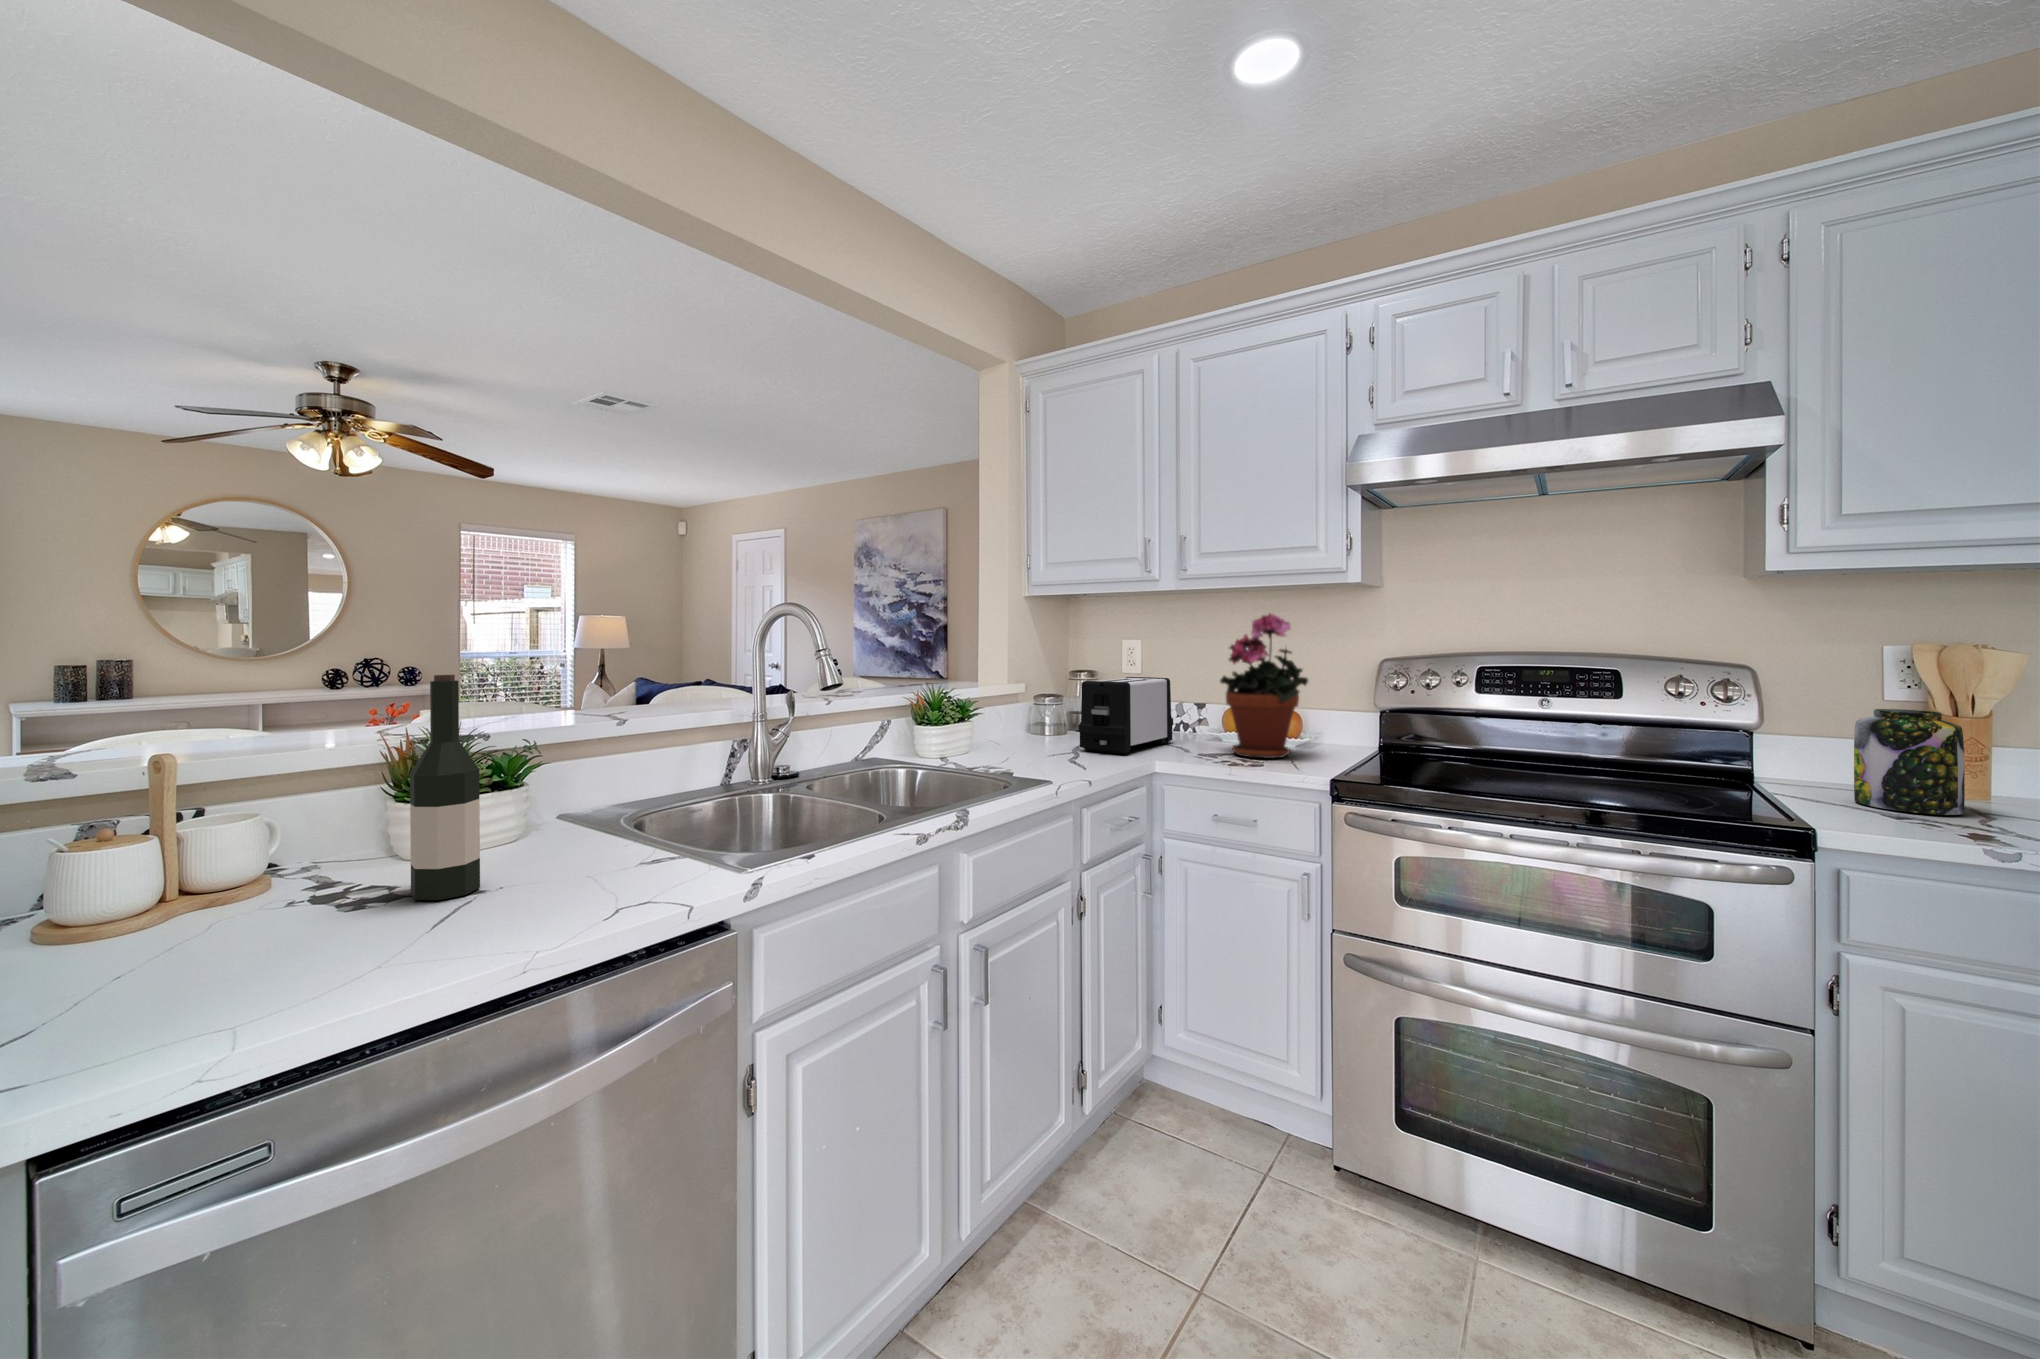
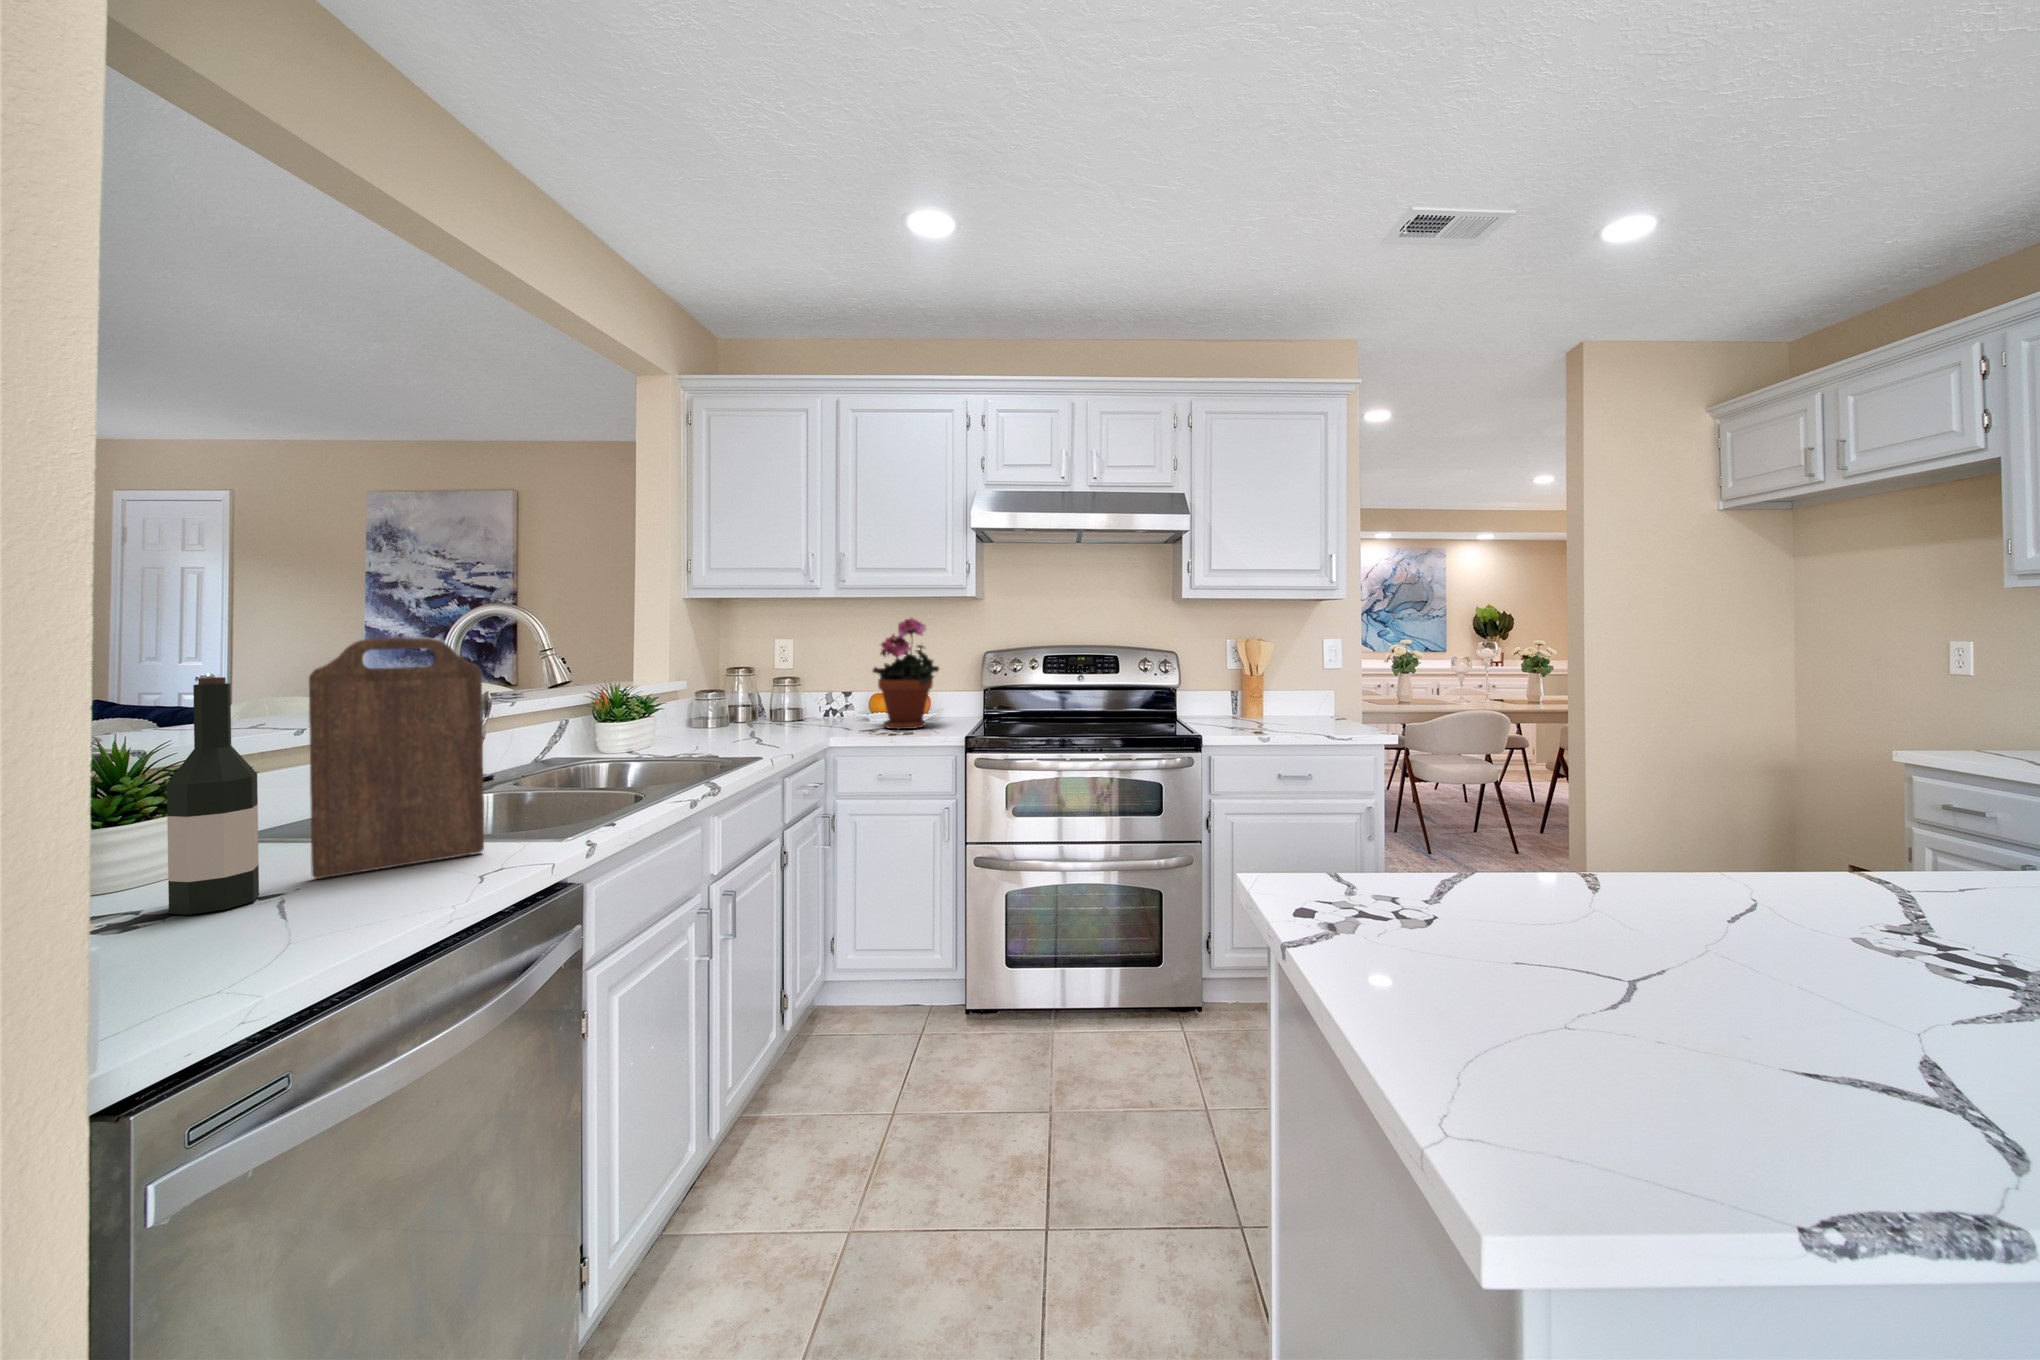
cutting board: none [531,637,676,877] -> present [309,638,484,879]
toaster: present [1078,677,1173,754] -> none [756,670,831,735]
jar: present [1854,709,1965,815] -> none [1216,673,1254,726]

